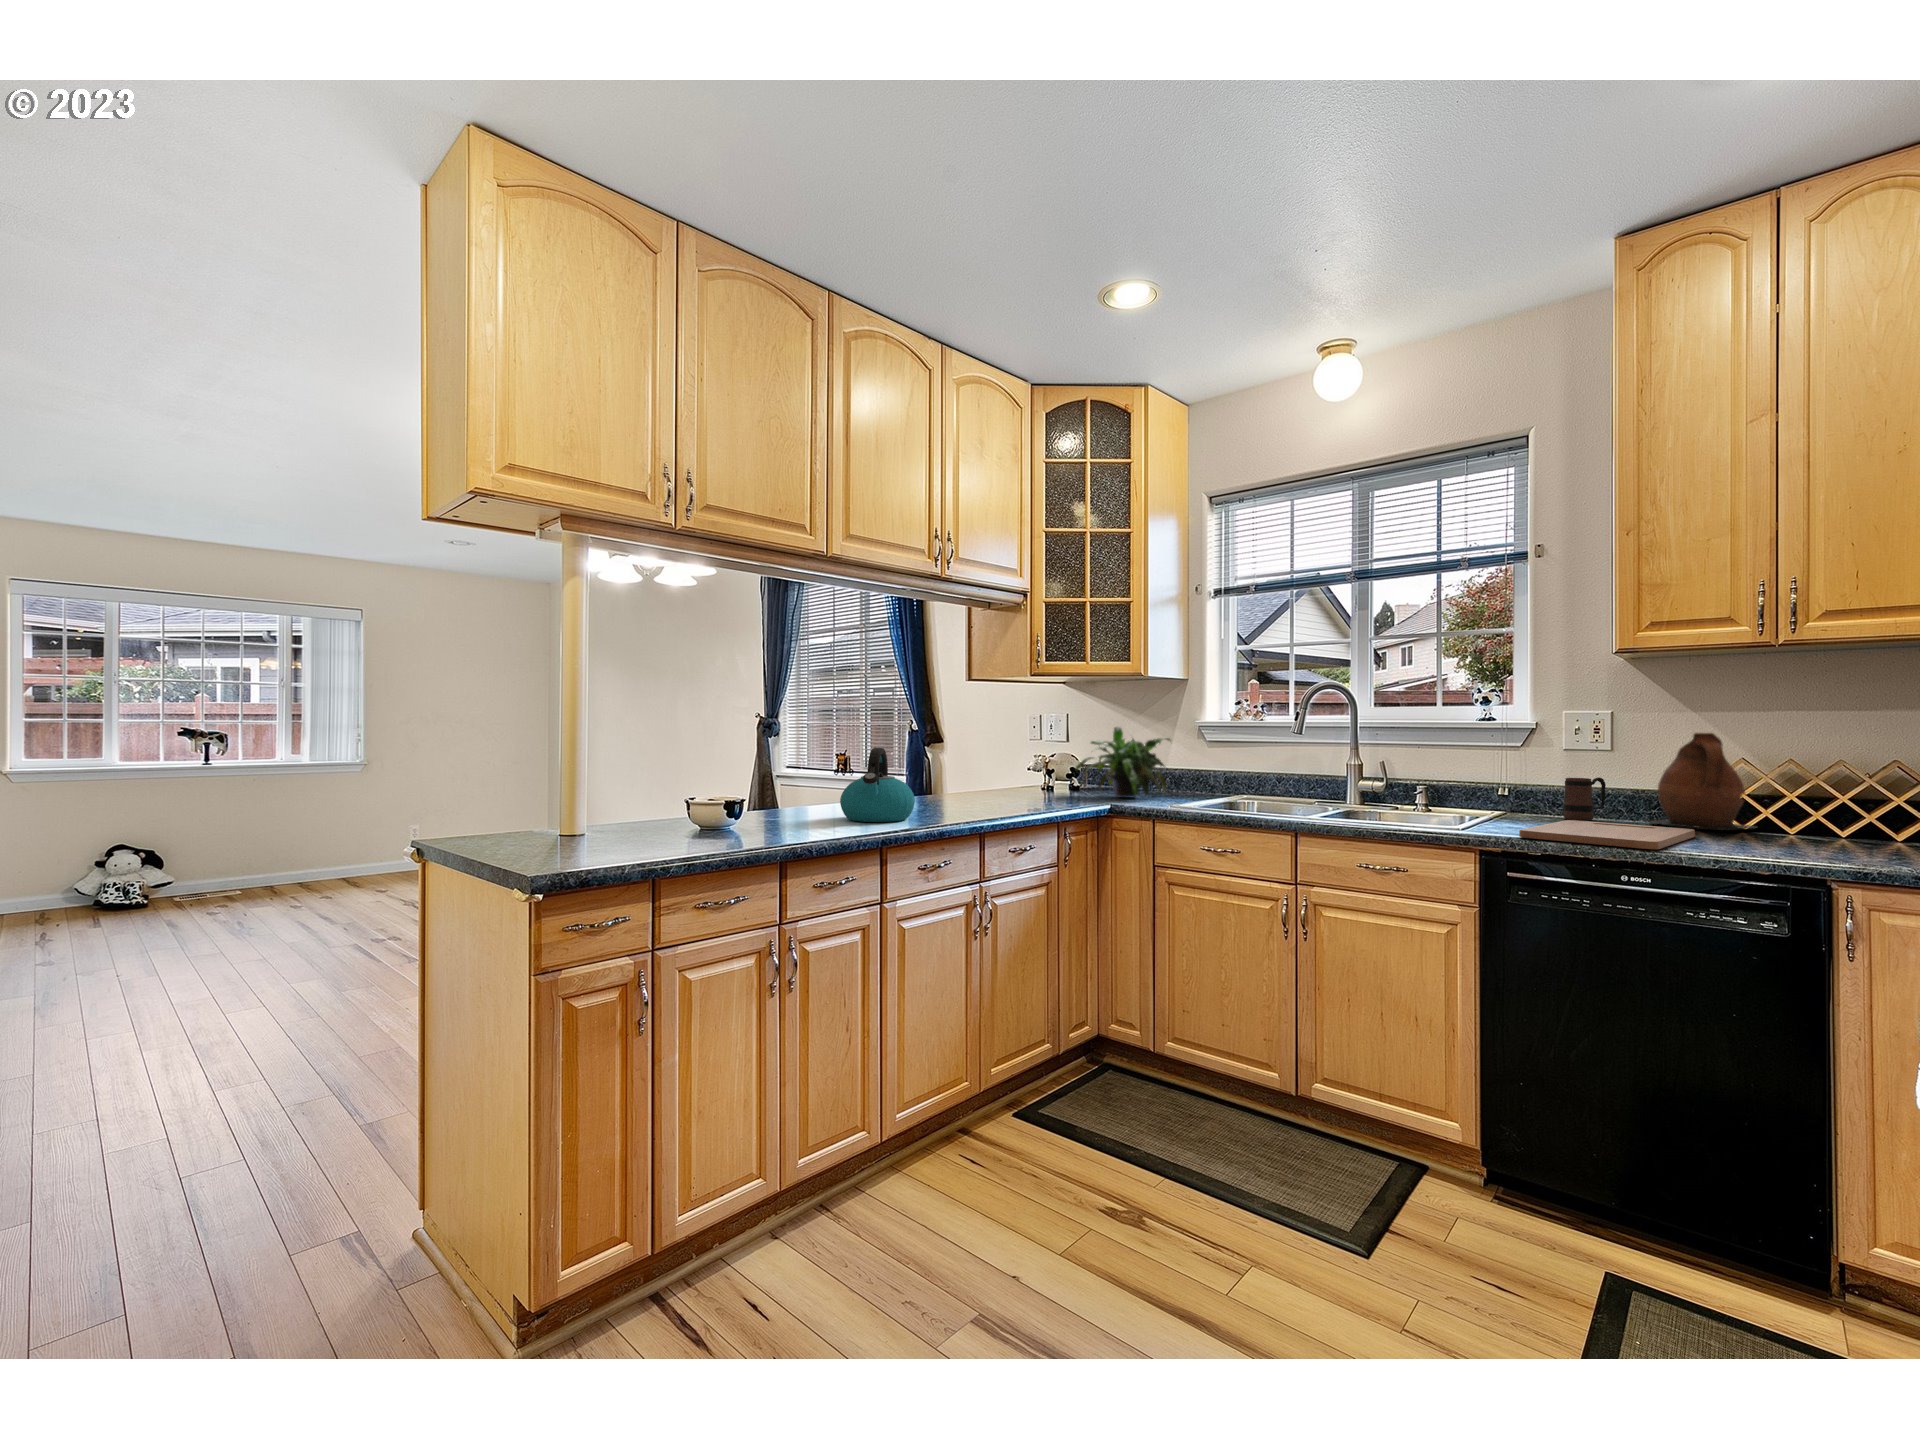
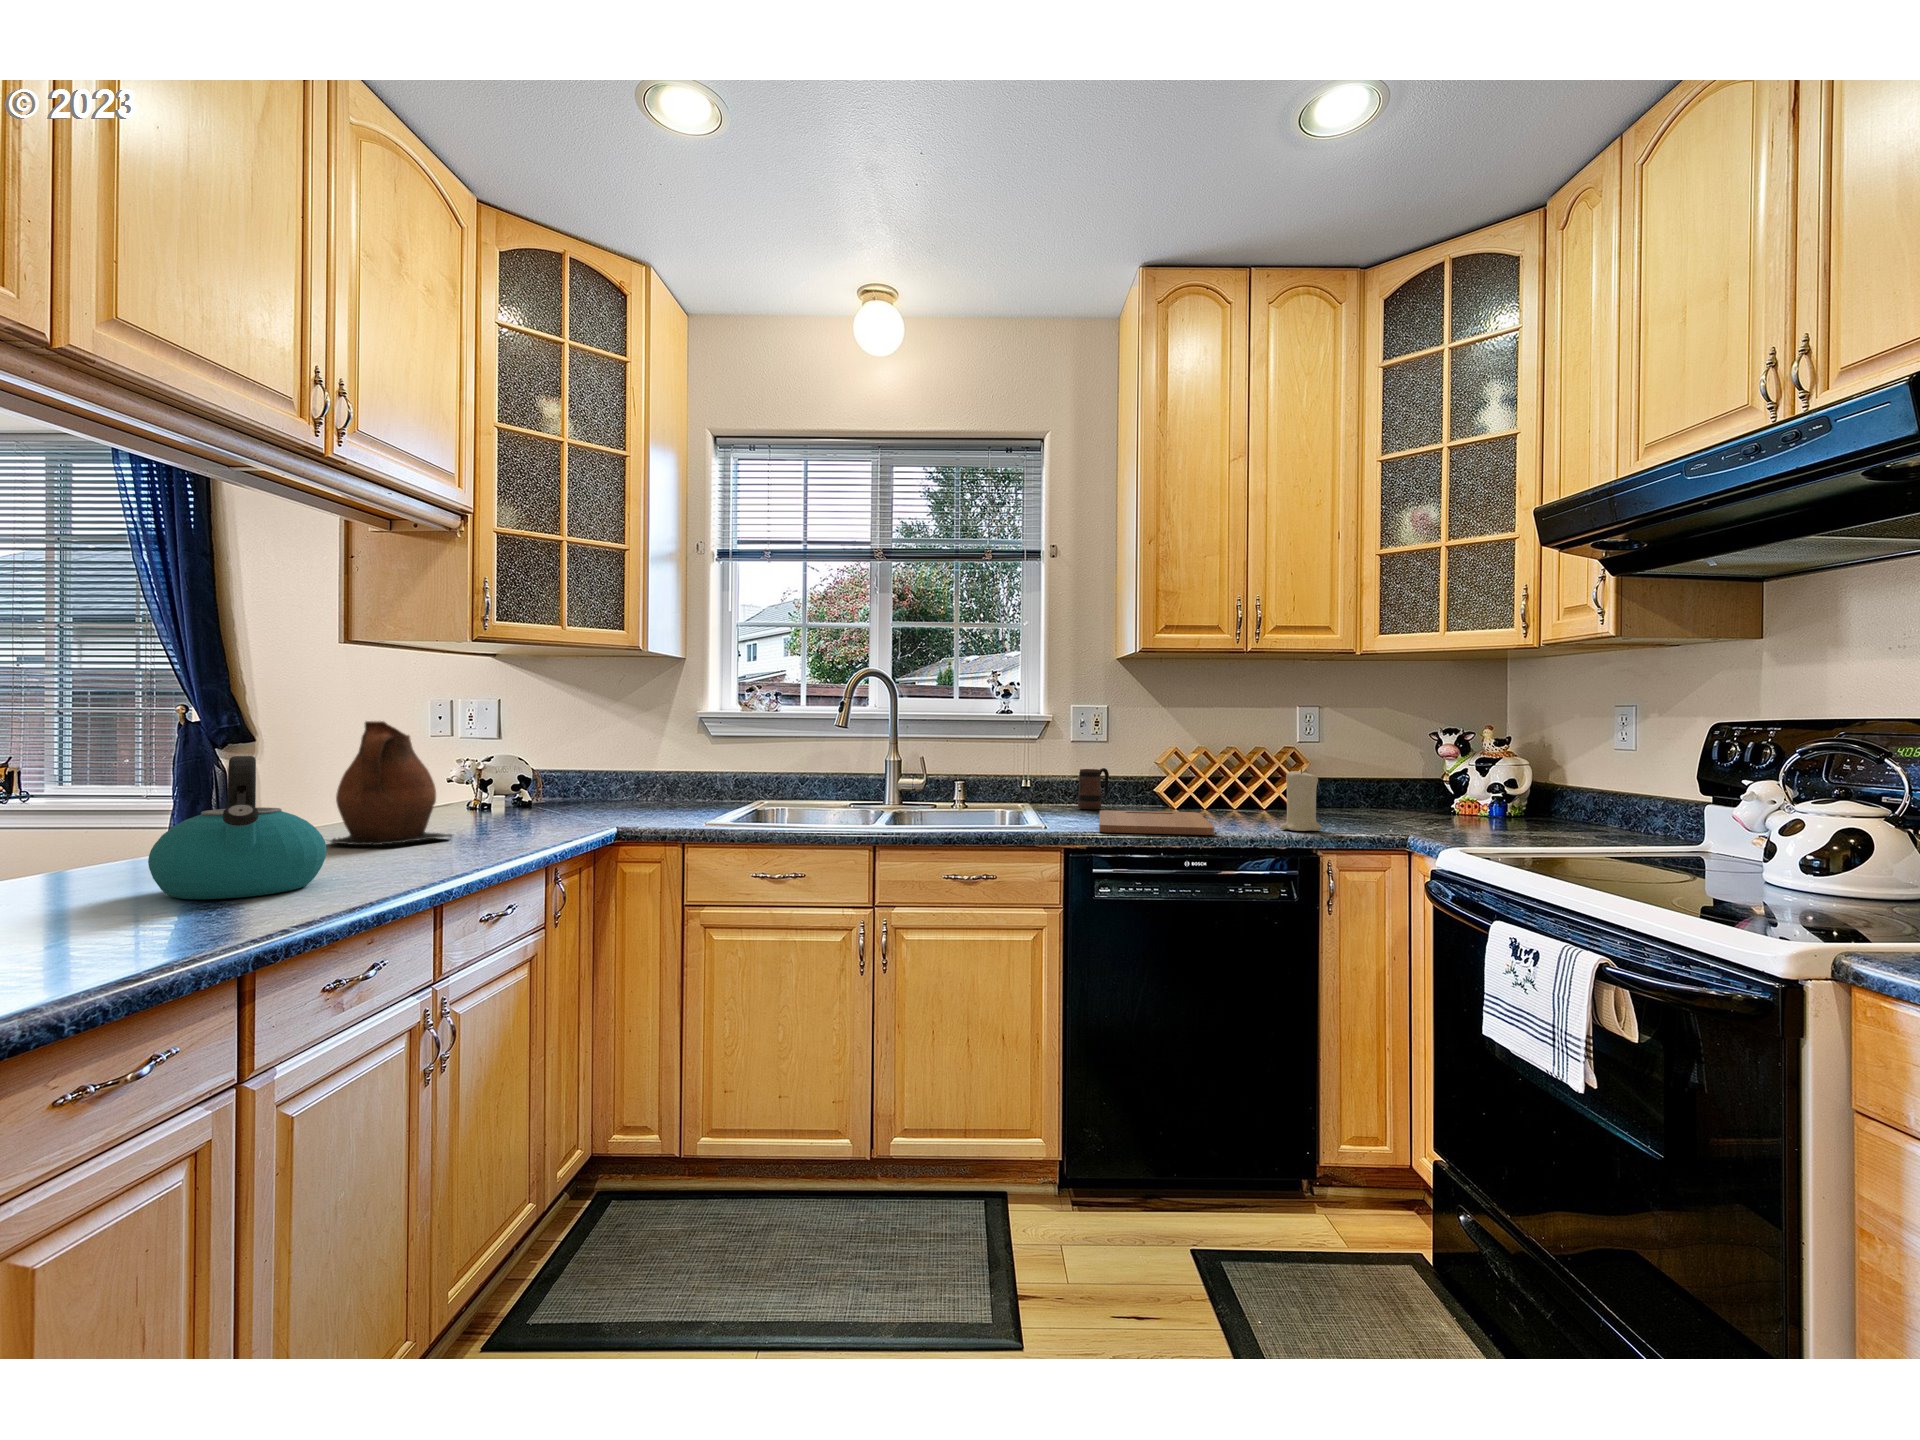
potted plant: present [1076,727,1170,797] -> none [543,719,678,815]
ceramic pitcher: present [1650,733,1754,830] -> present [330,721,452,845]
candle: none [1781,783,1846,858] -> present [1280,769,1321,831]

